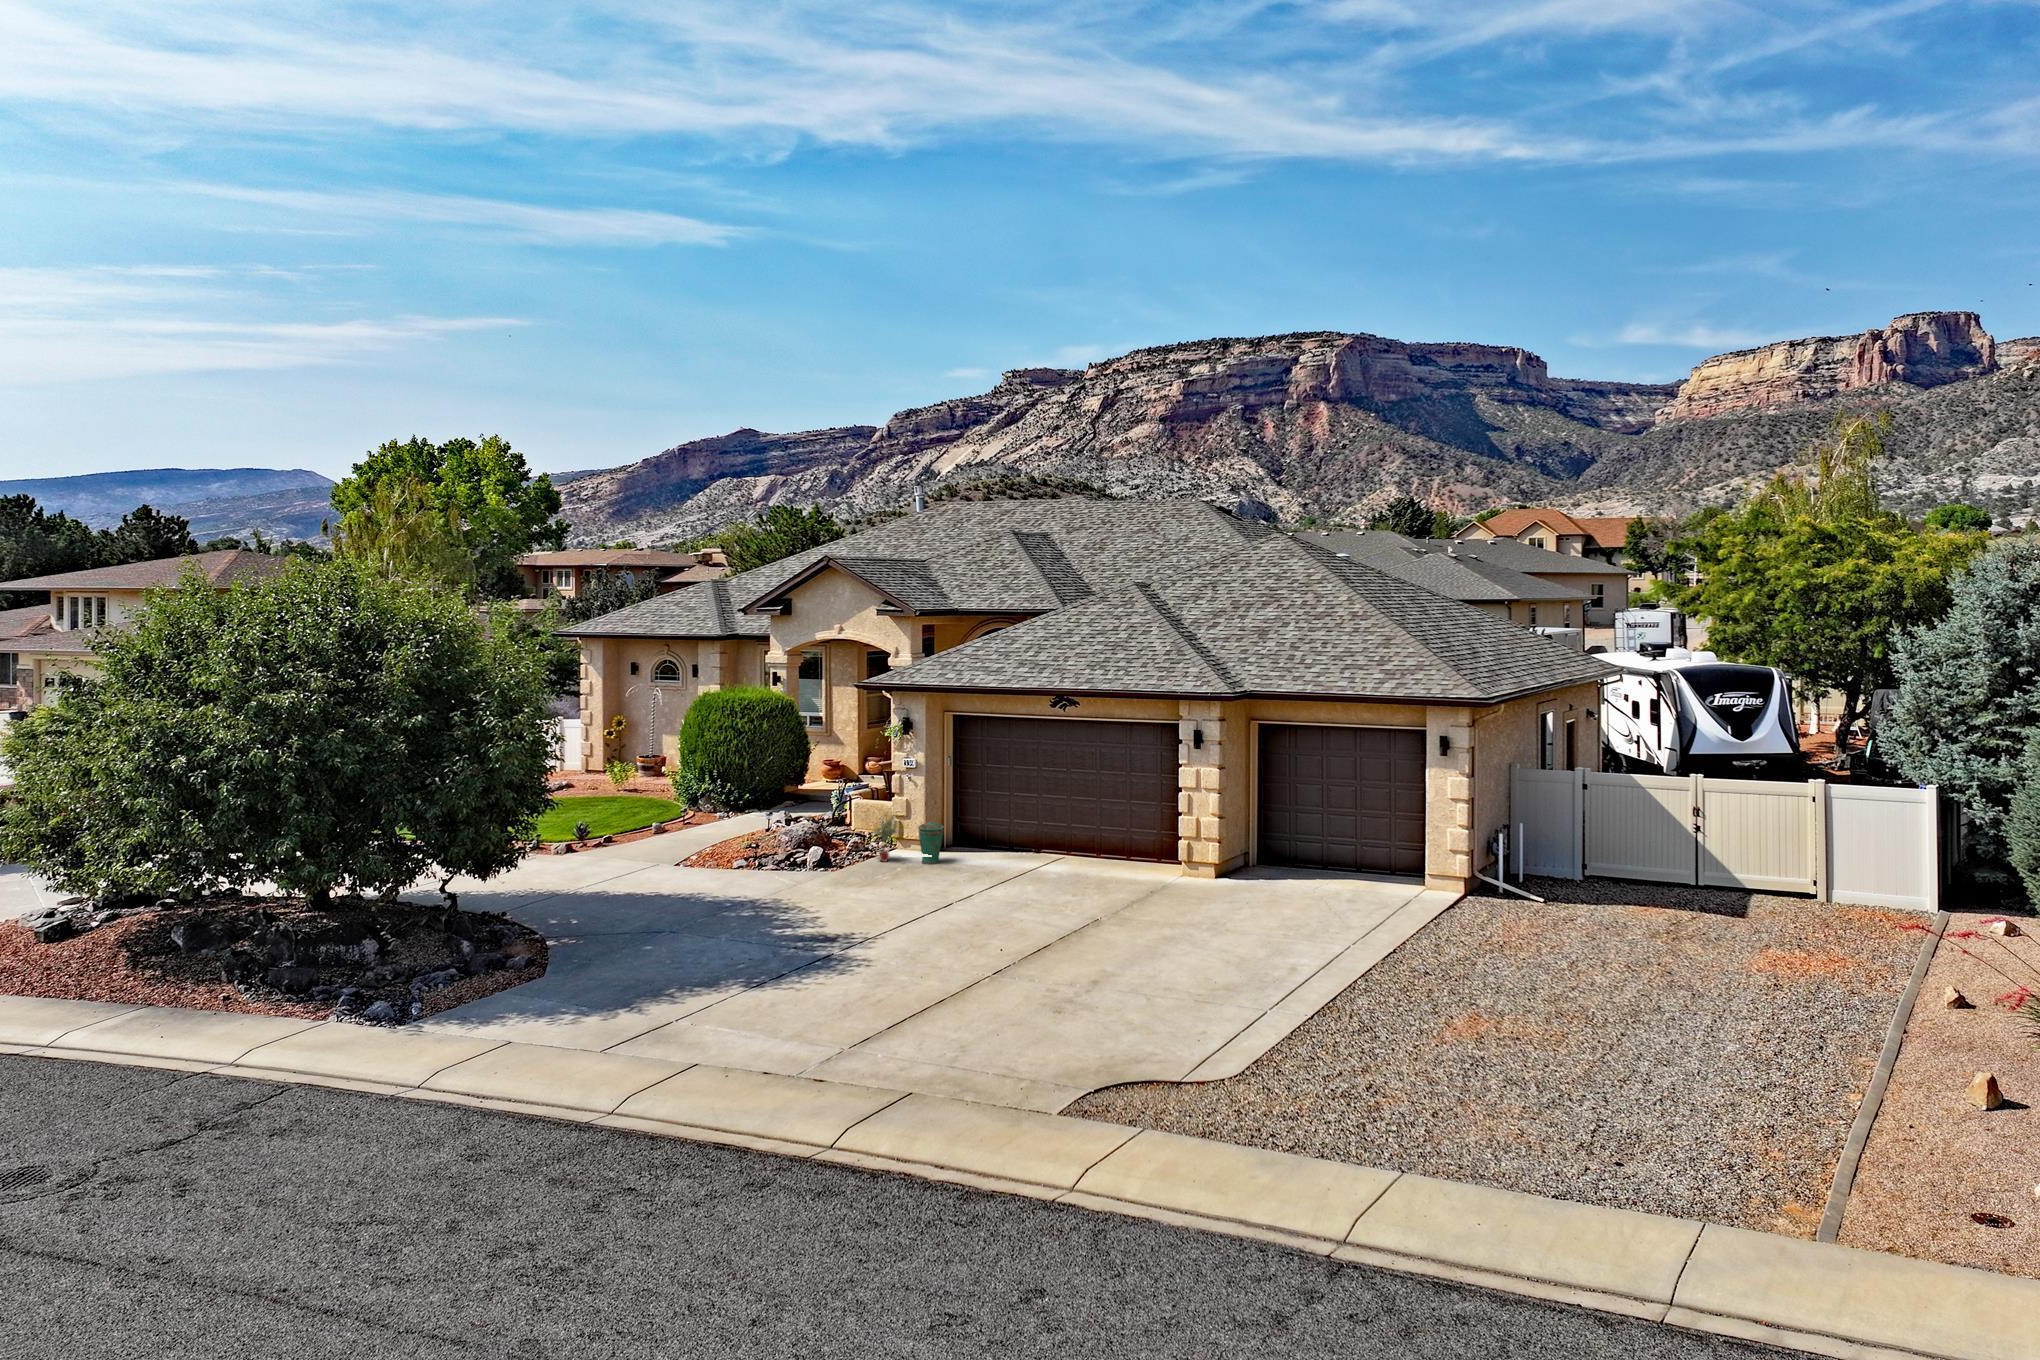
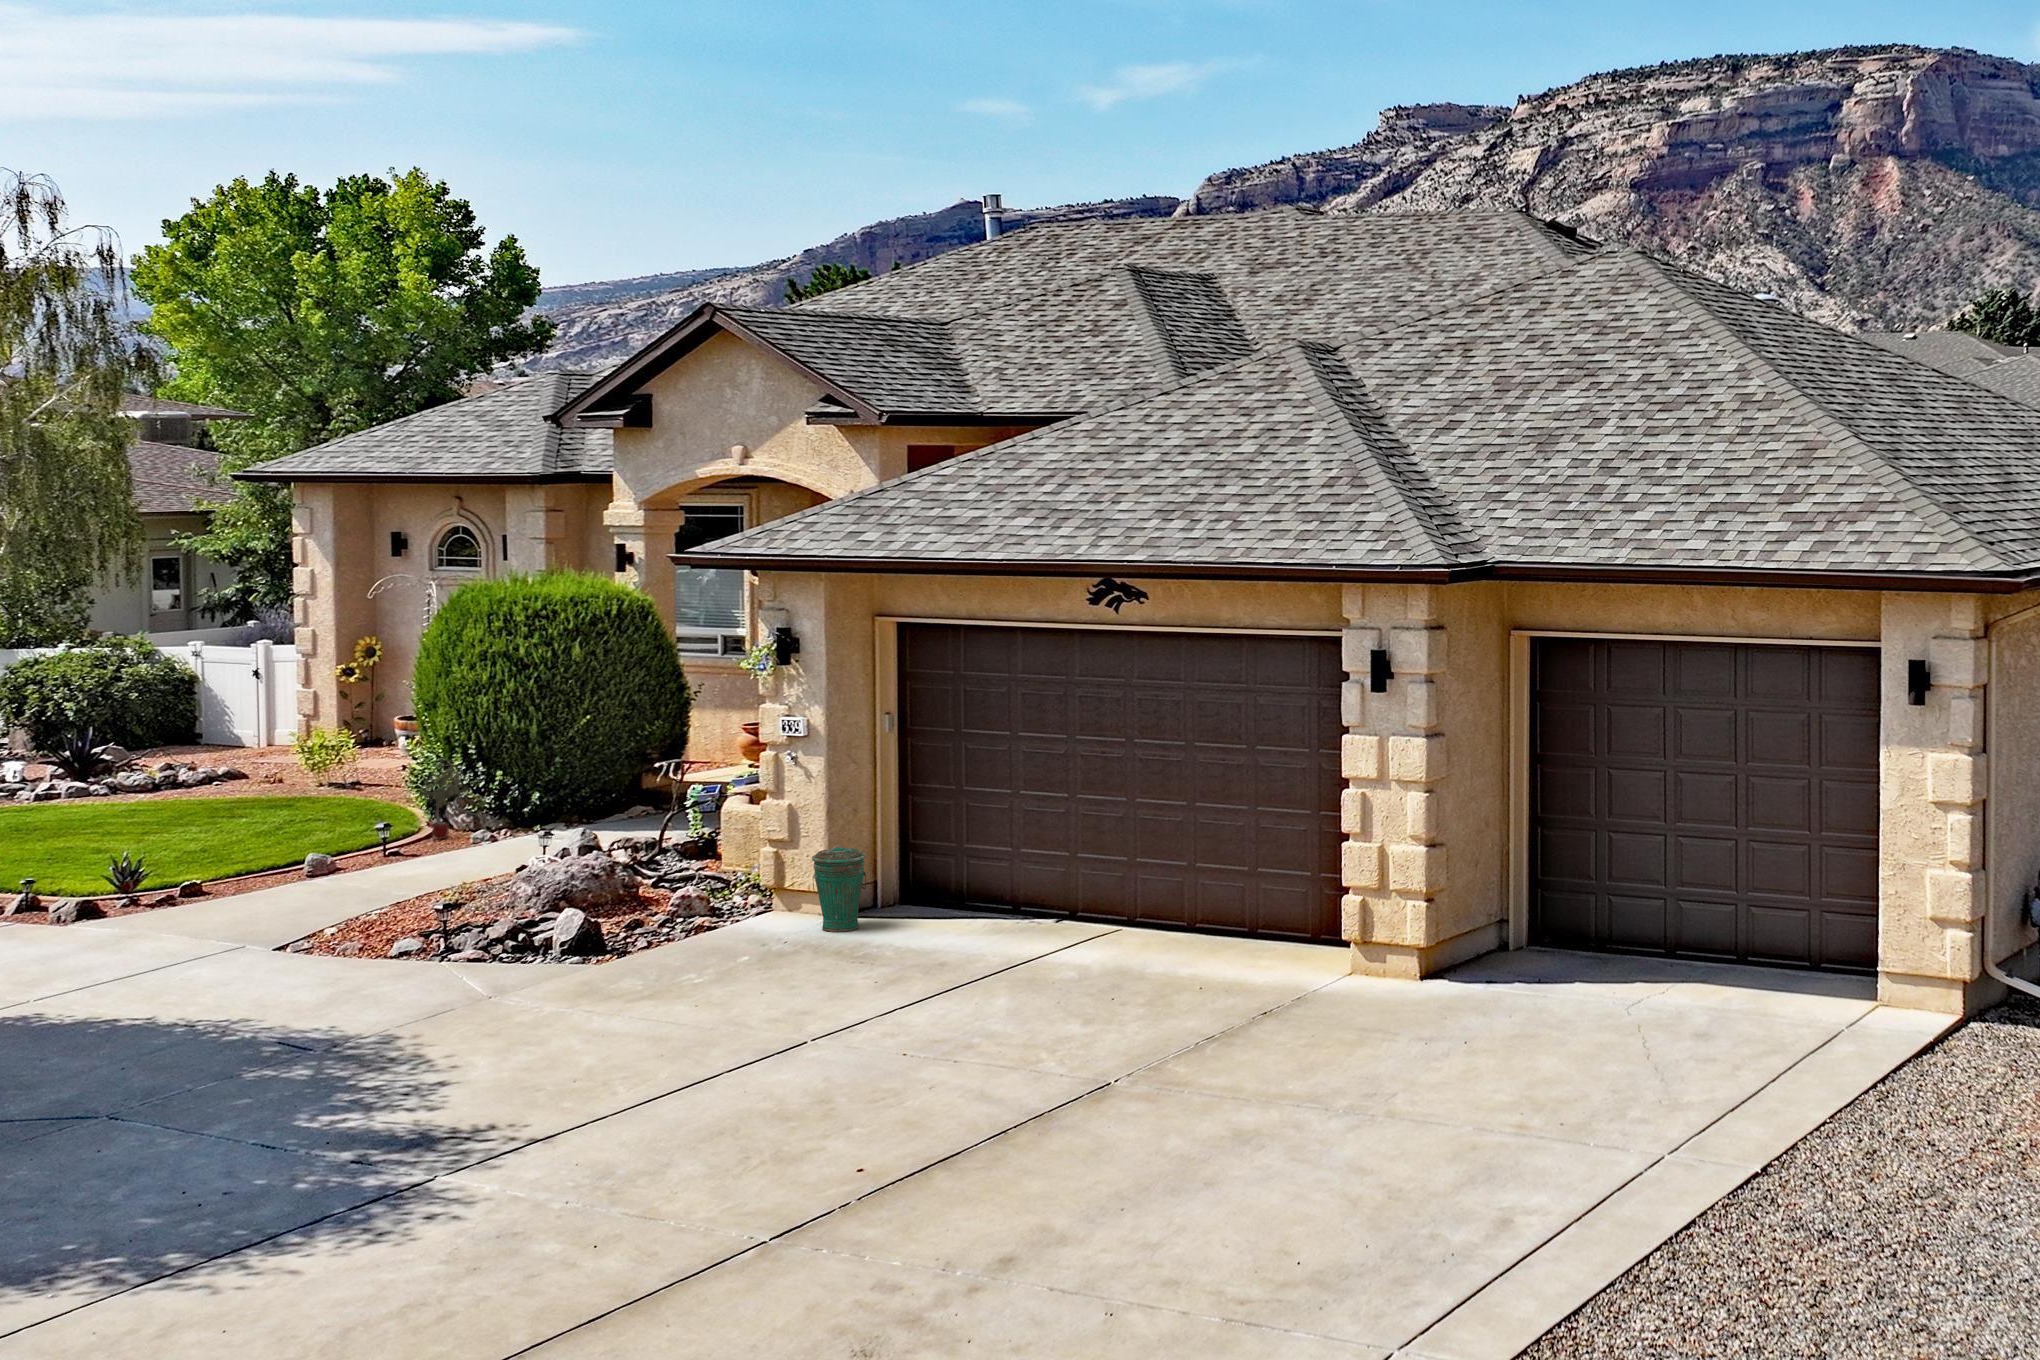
potted tree: present [873,812,899,862] -> present [420,759,468,839]

